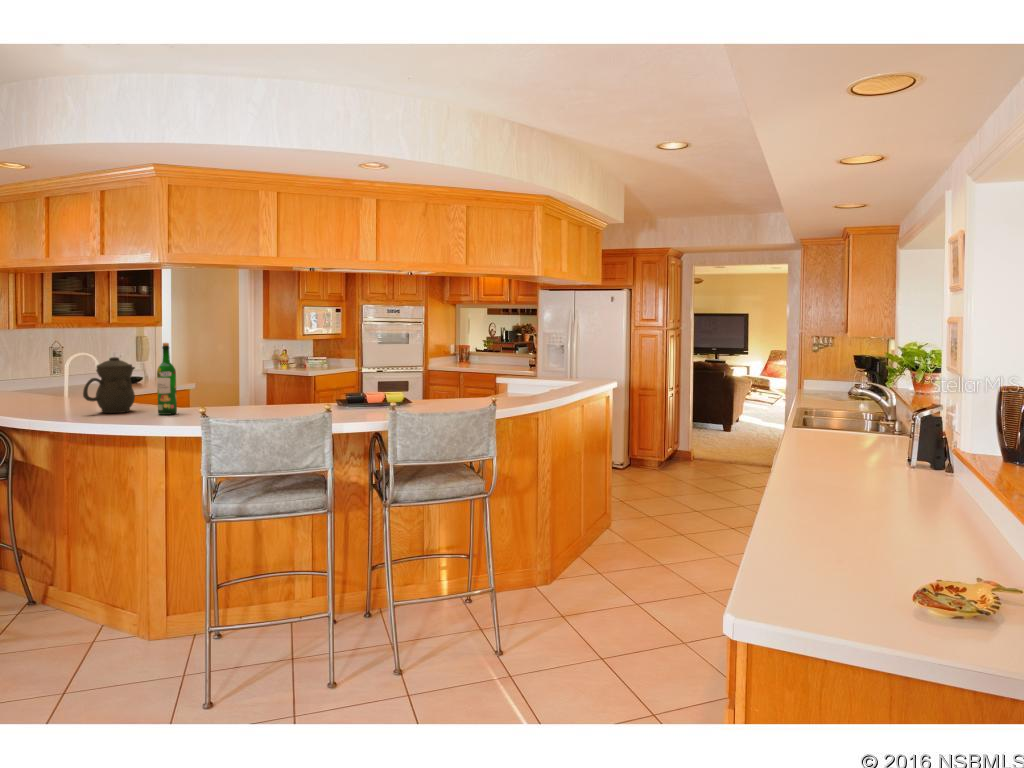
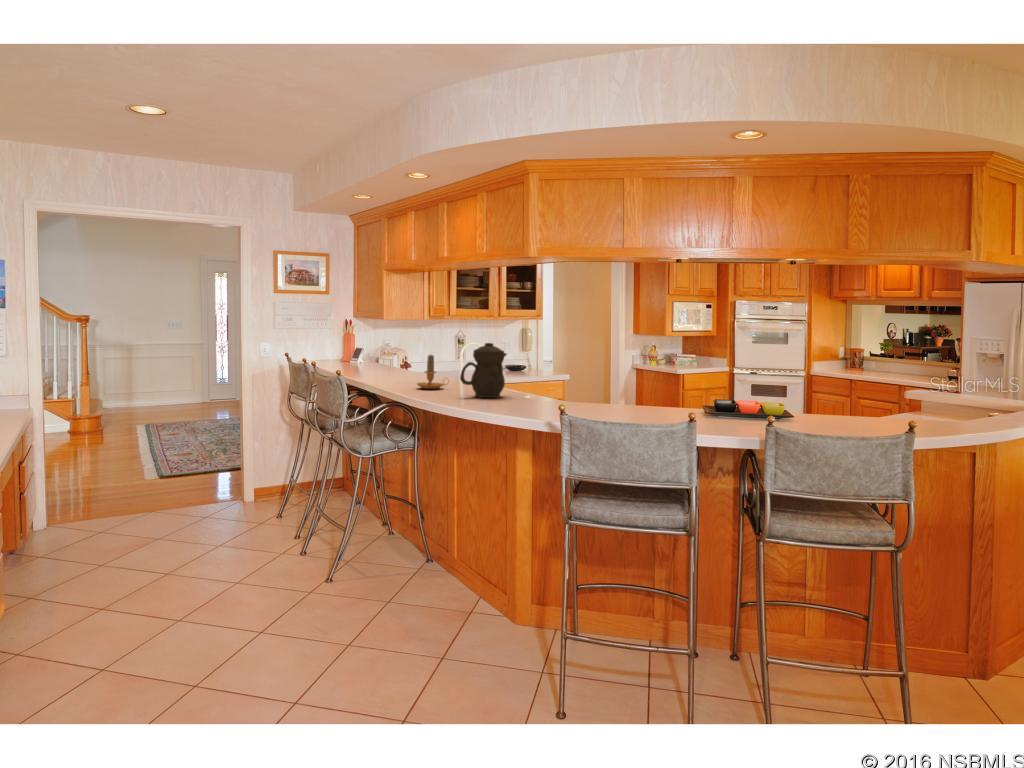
wine bottle: present [157,343,177,415] -> none [523,329,542,403]
candle: none [24,370,66,409] -> present [417,355,449,389]

